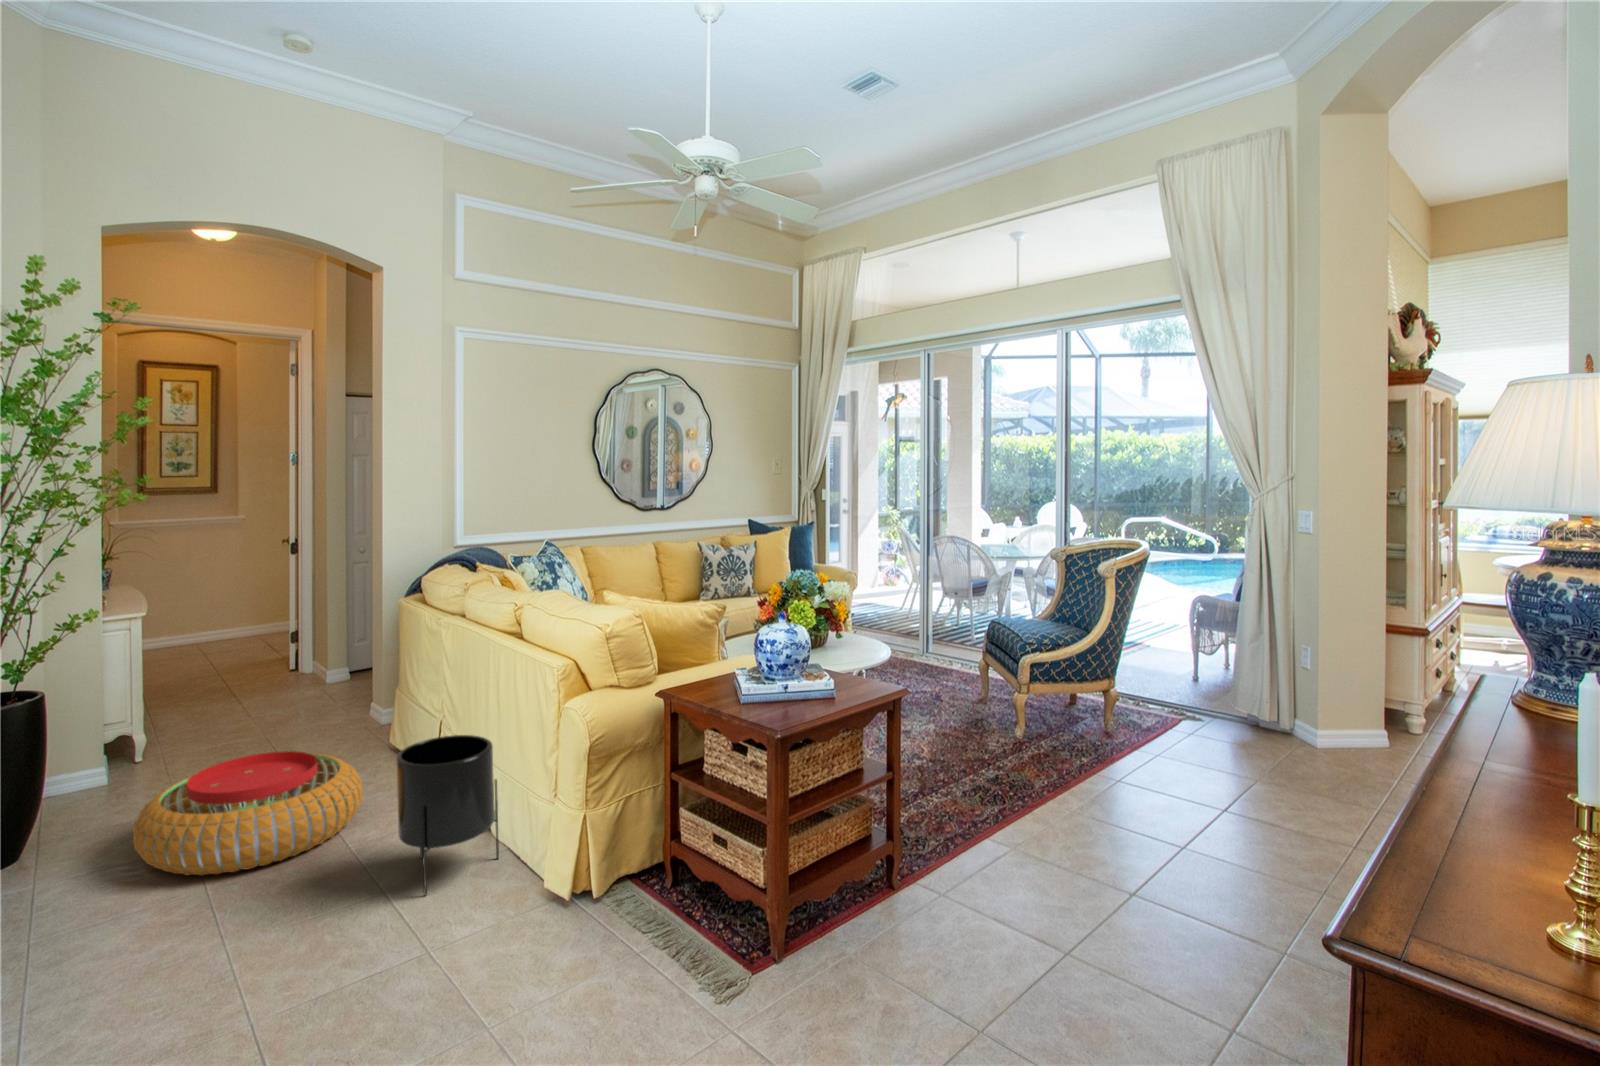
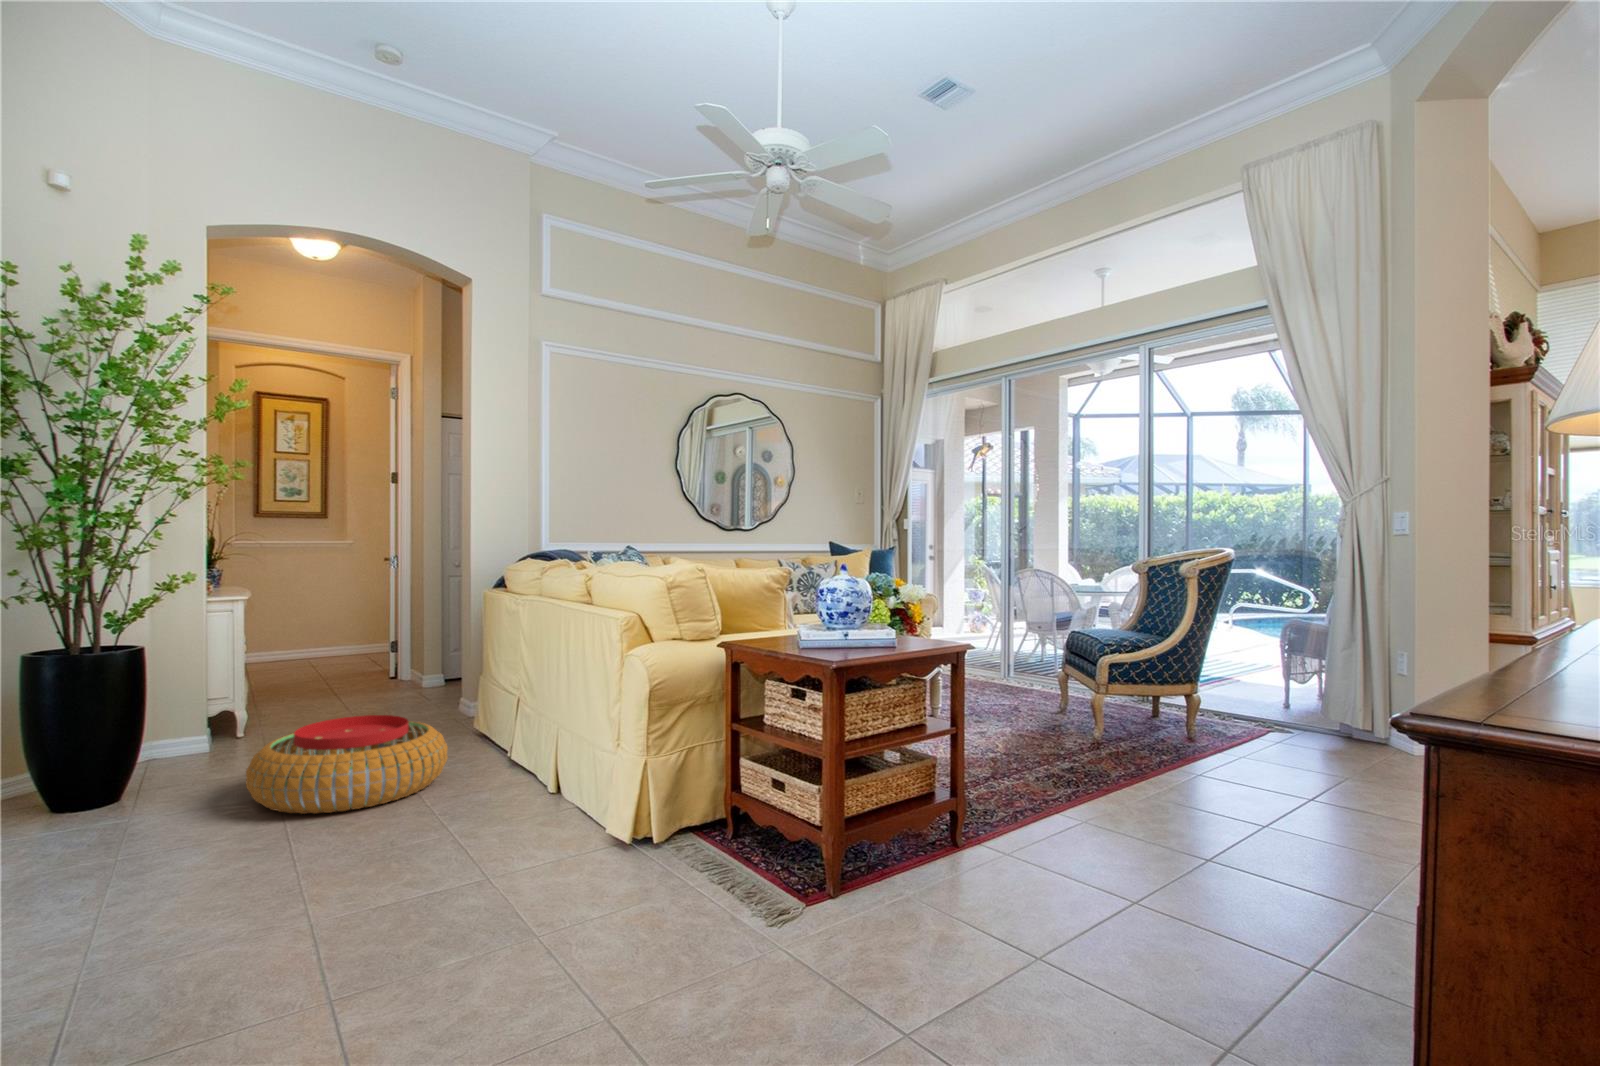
planter: present [396,735,499,895] -> none [477,692,568,836]

